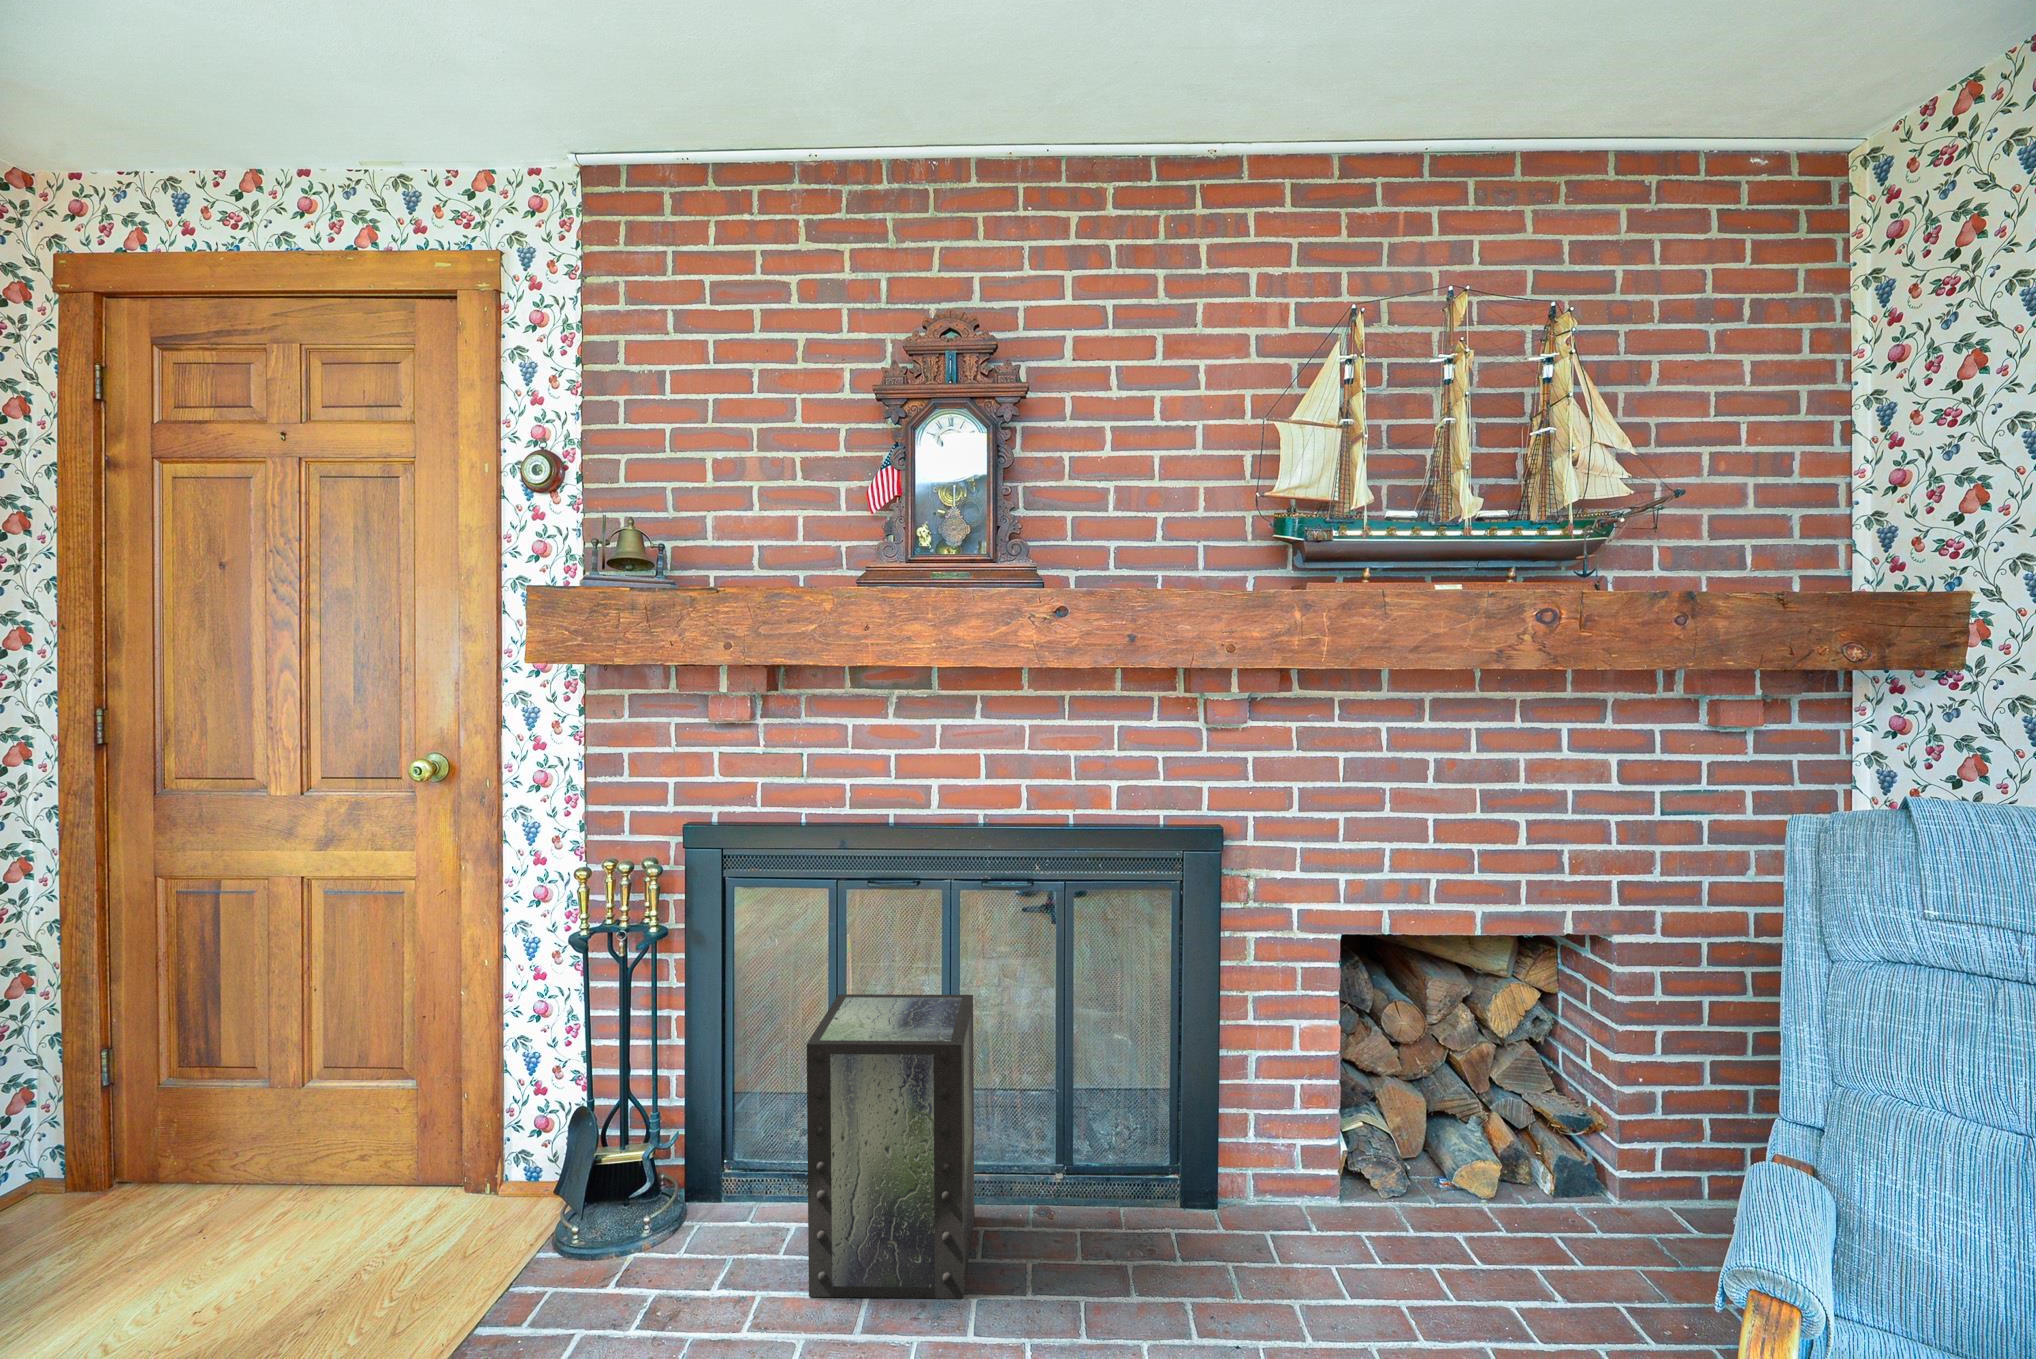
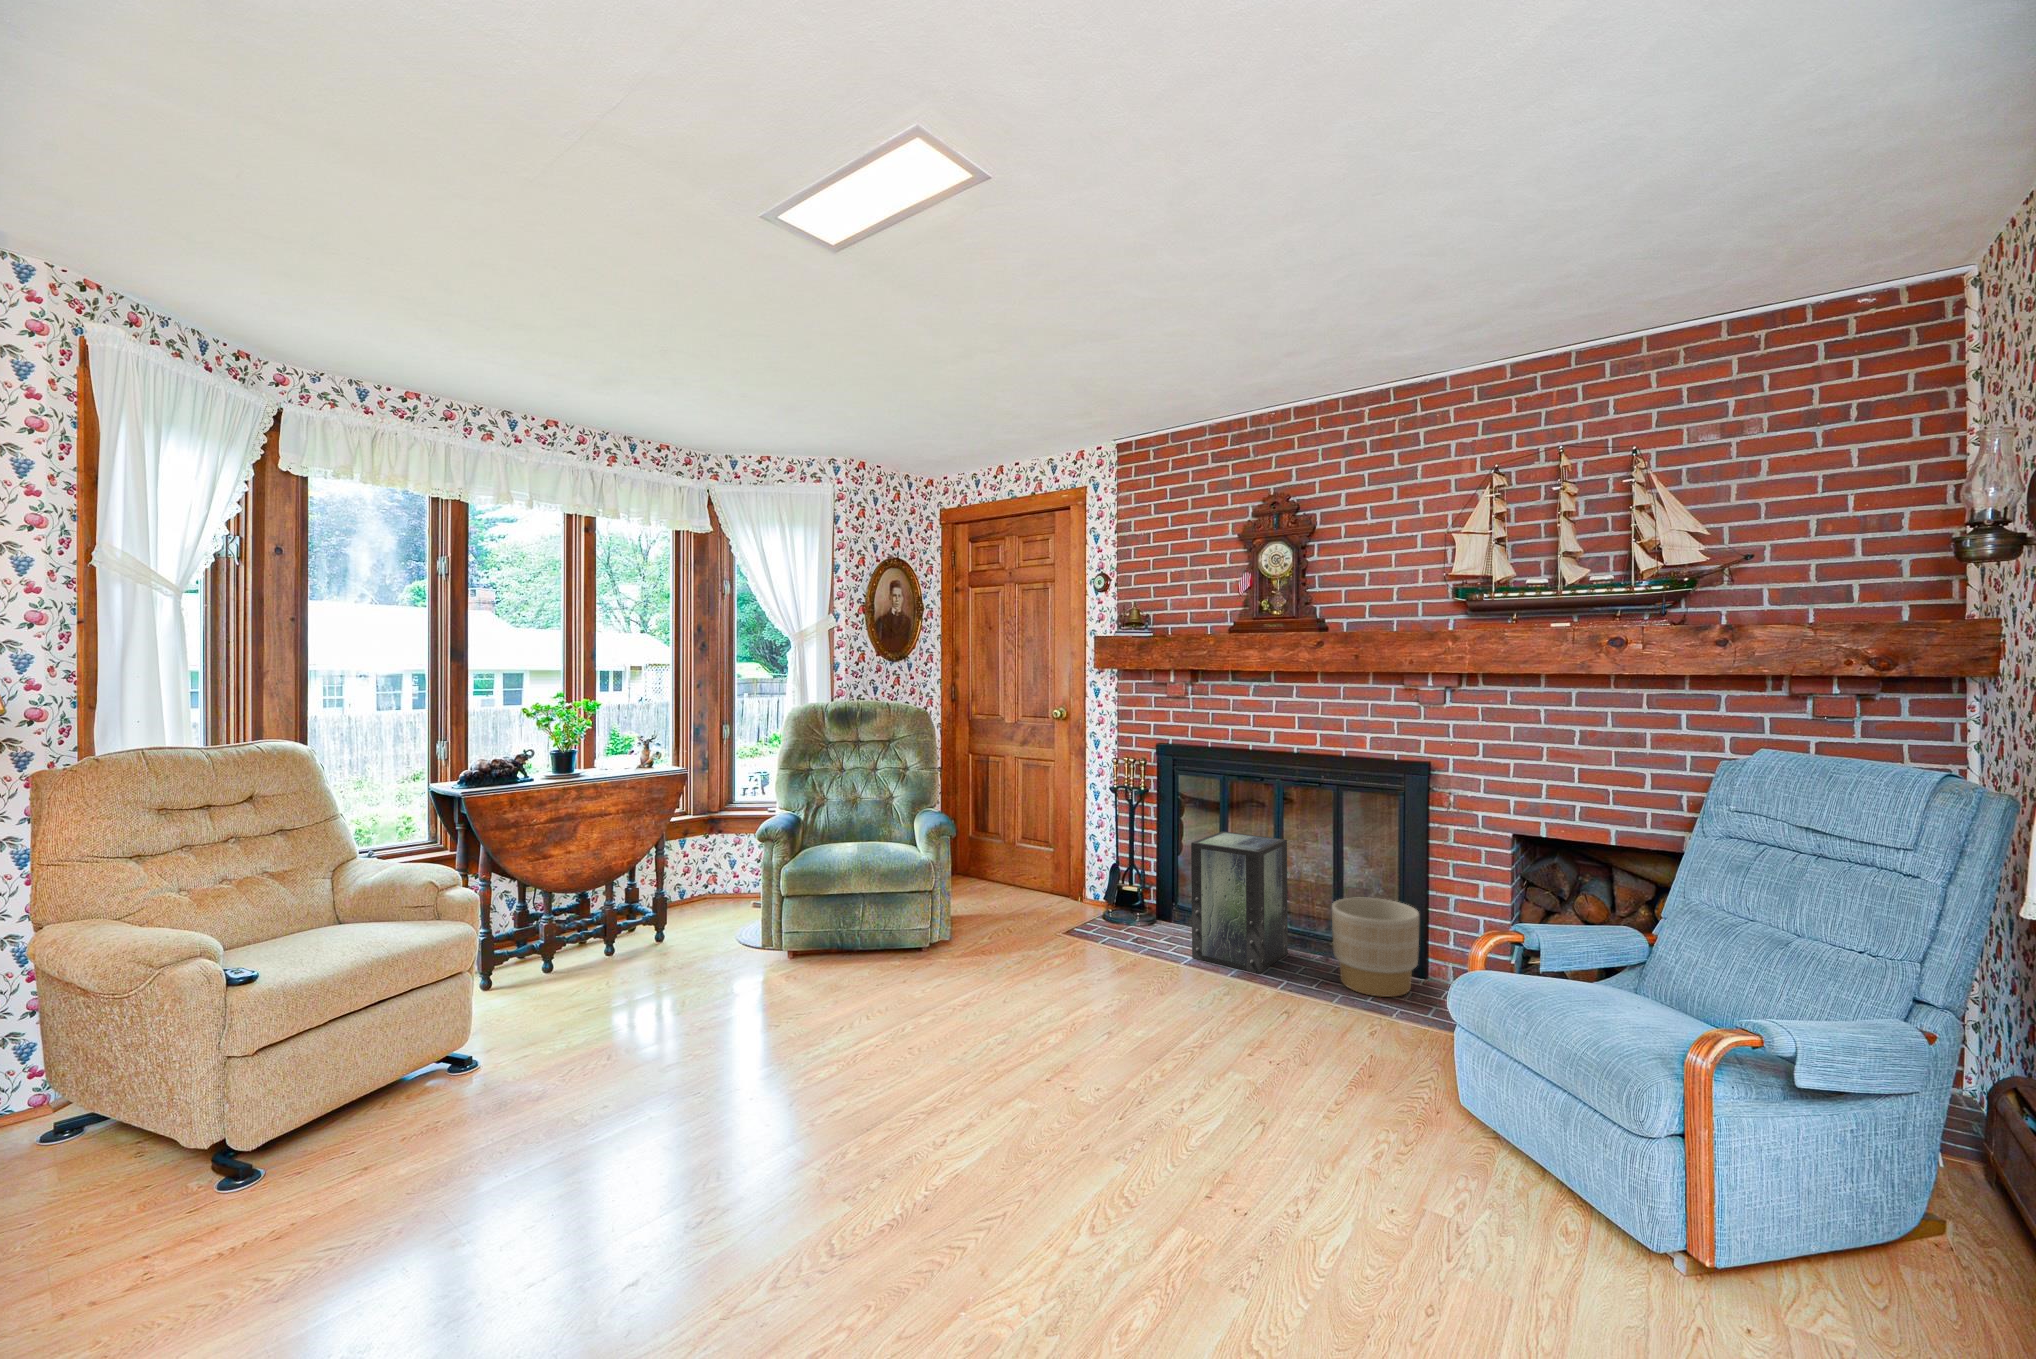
planter: none [1087,1081,1240,1288] -> present [1332,898,1419,997]

